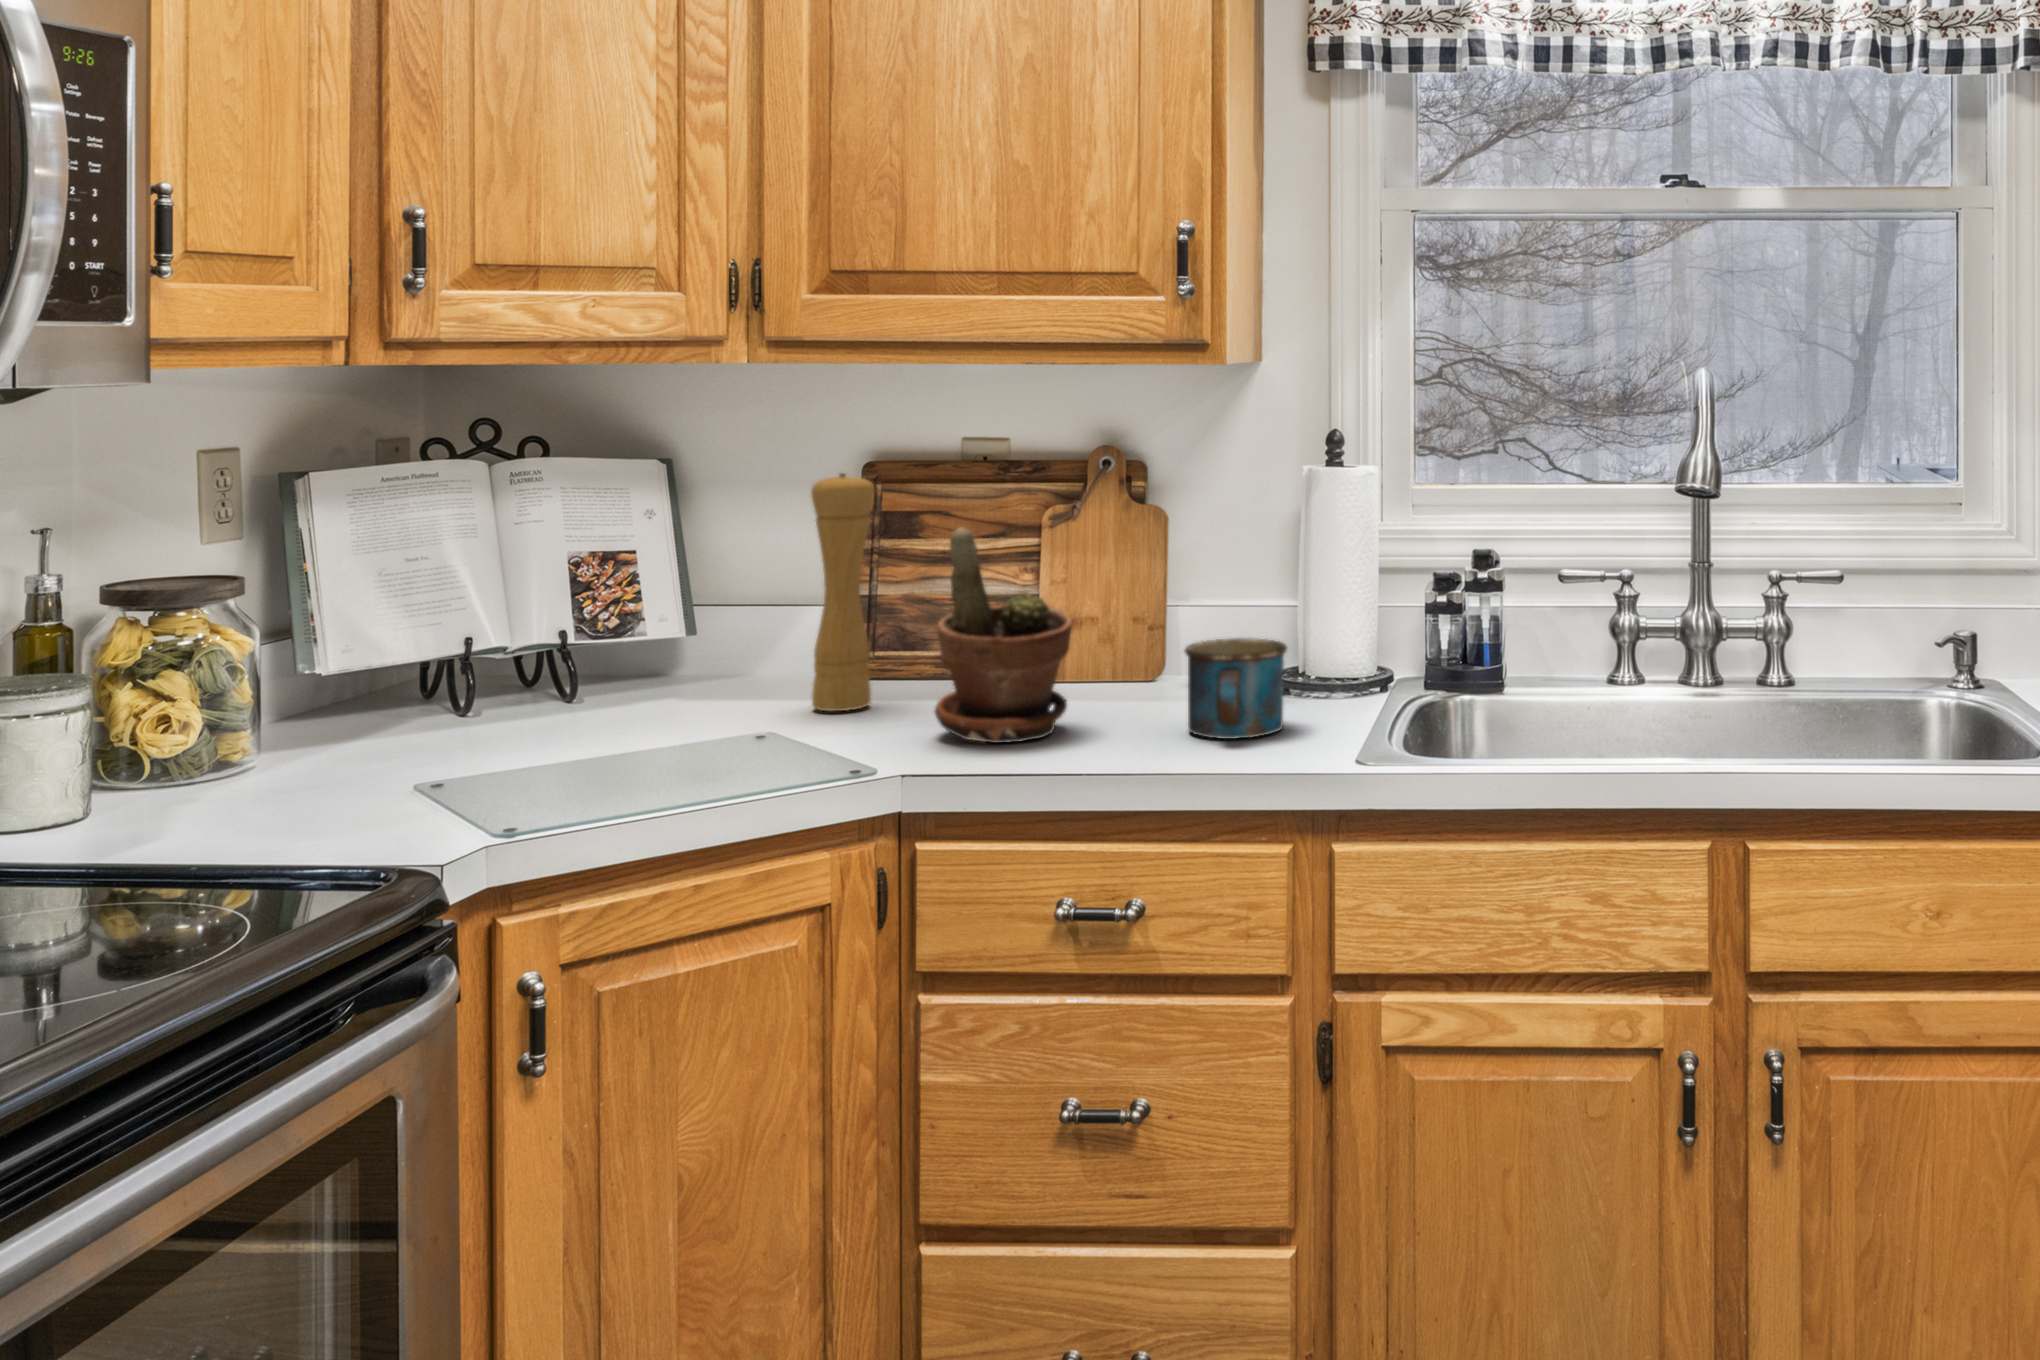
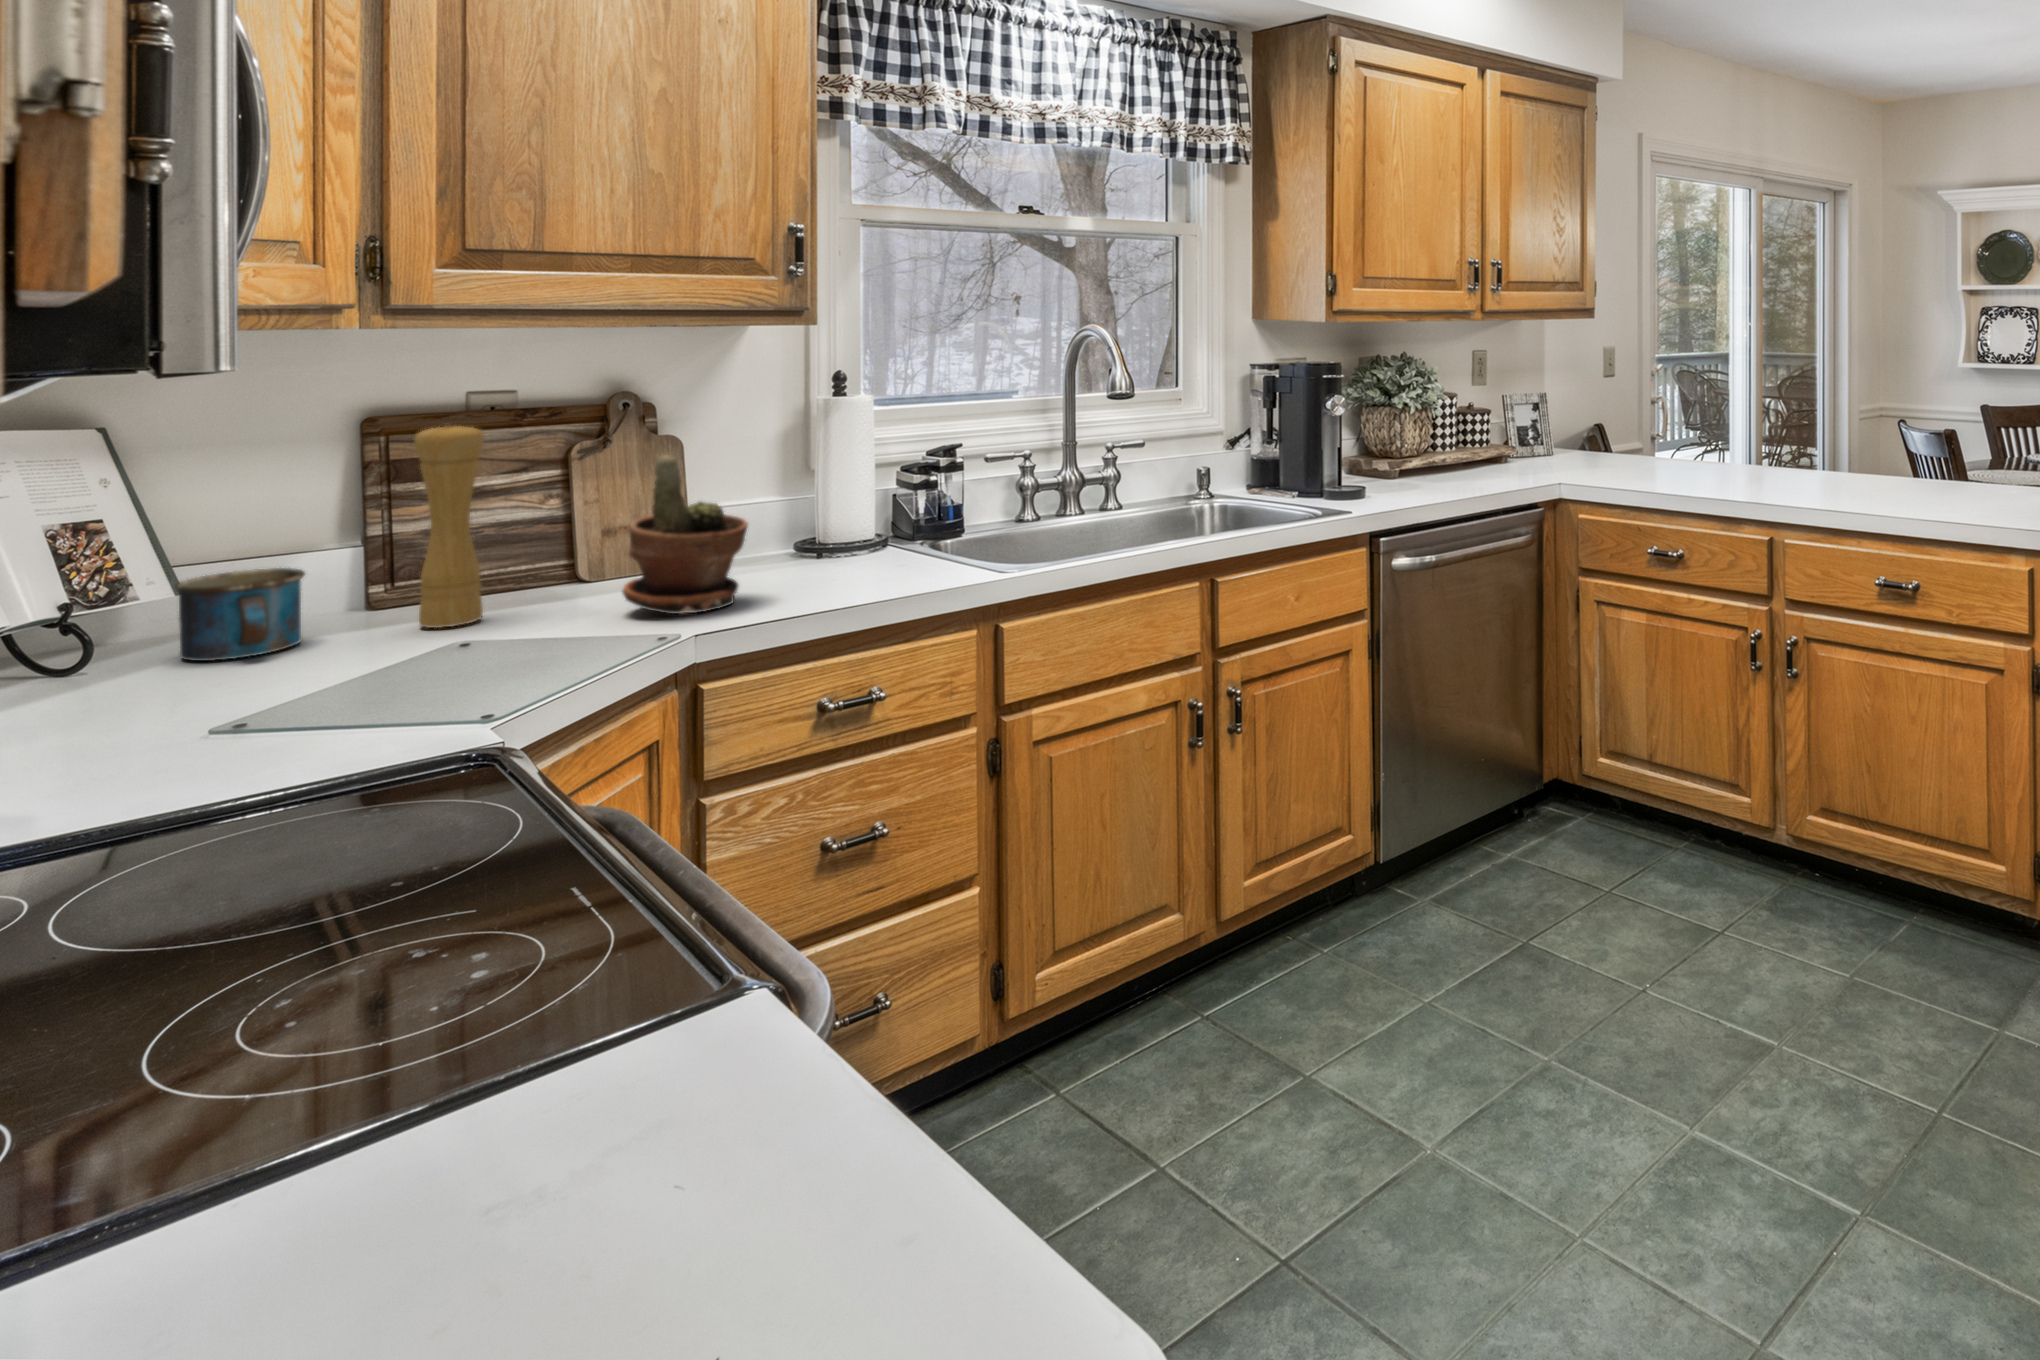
mug: present [1185,638,1287,739] -> present [174,568,305,661]

